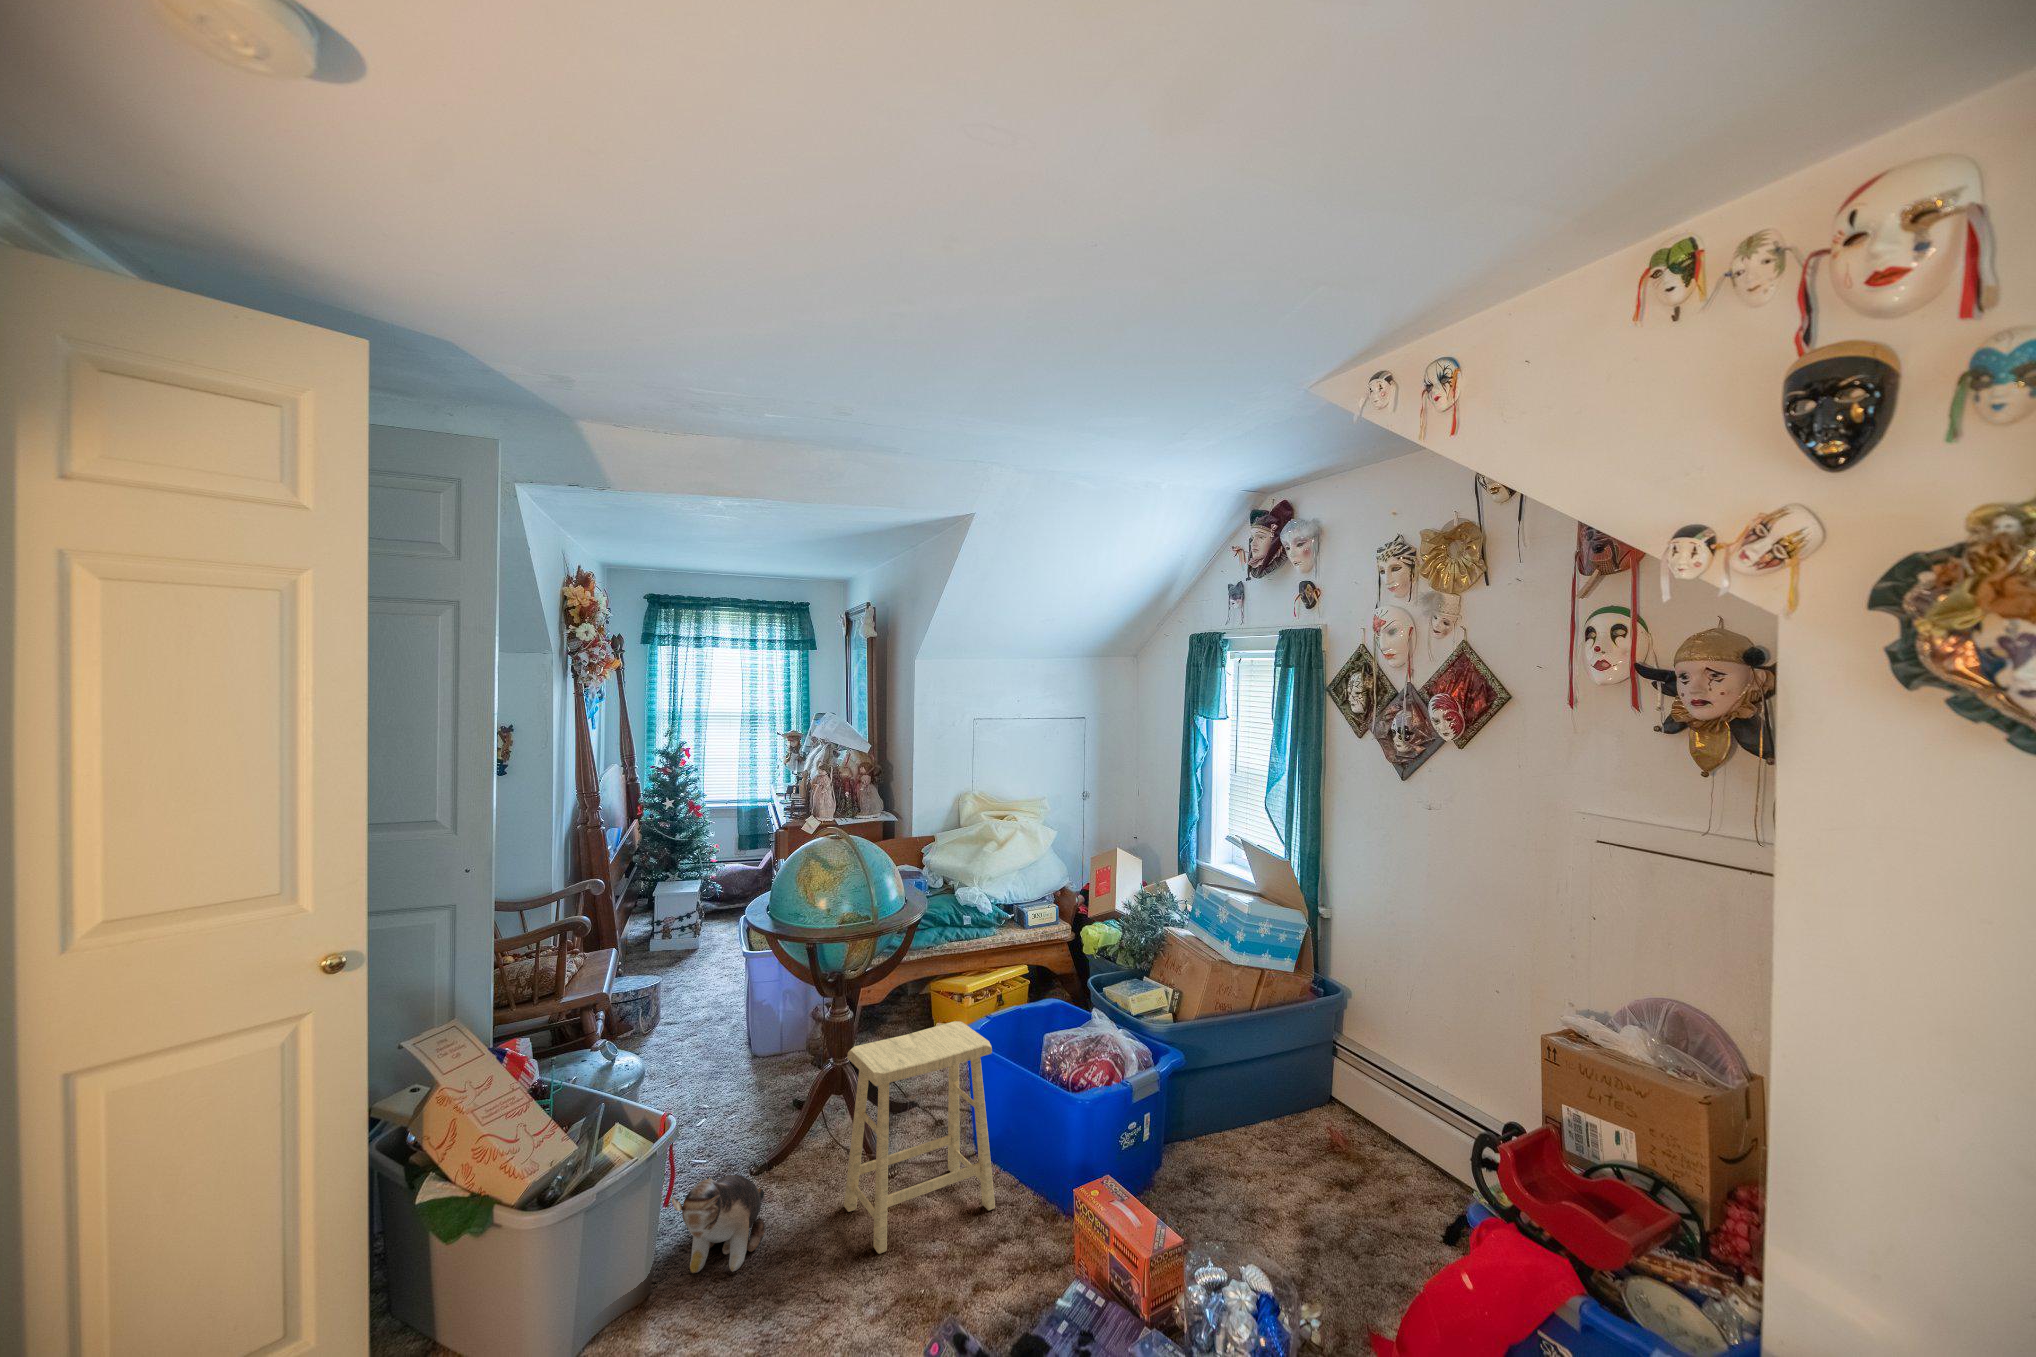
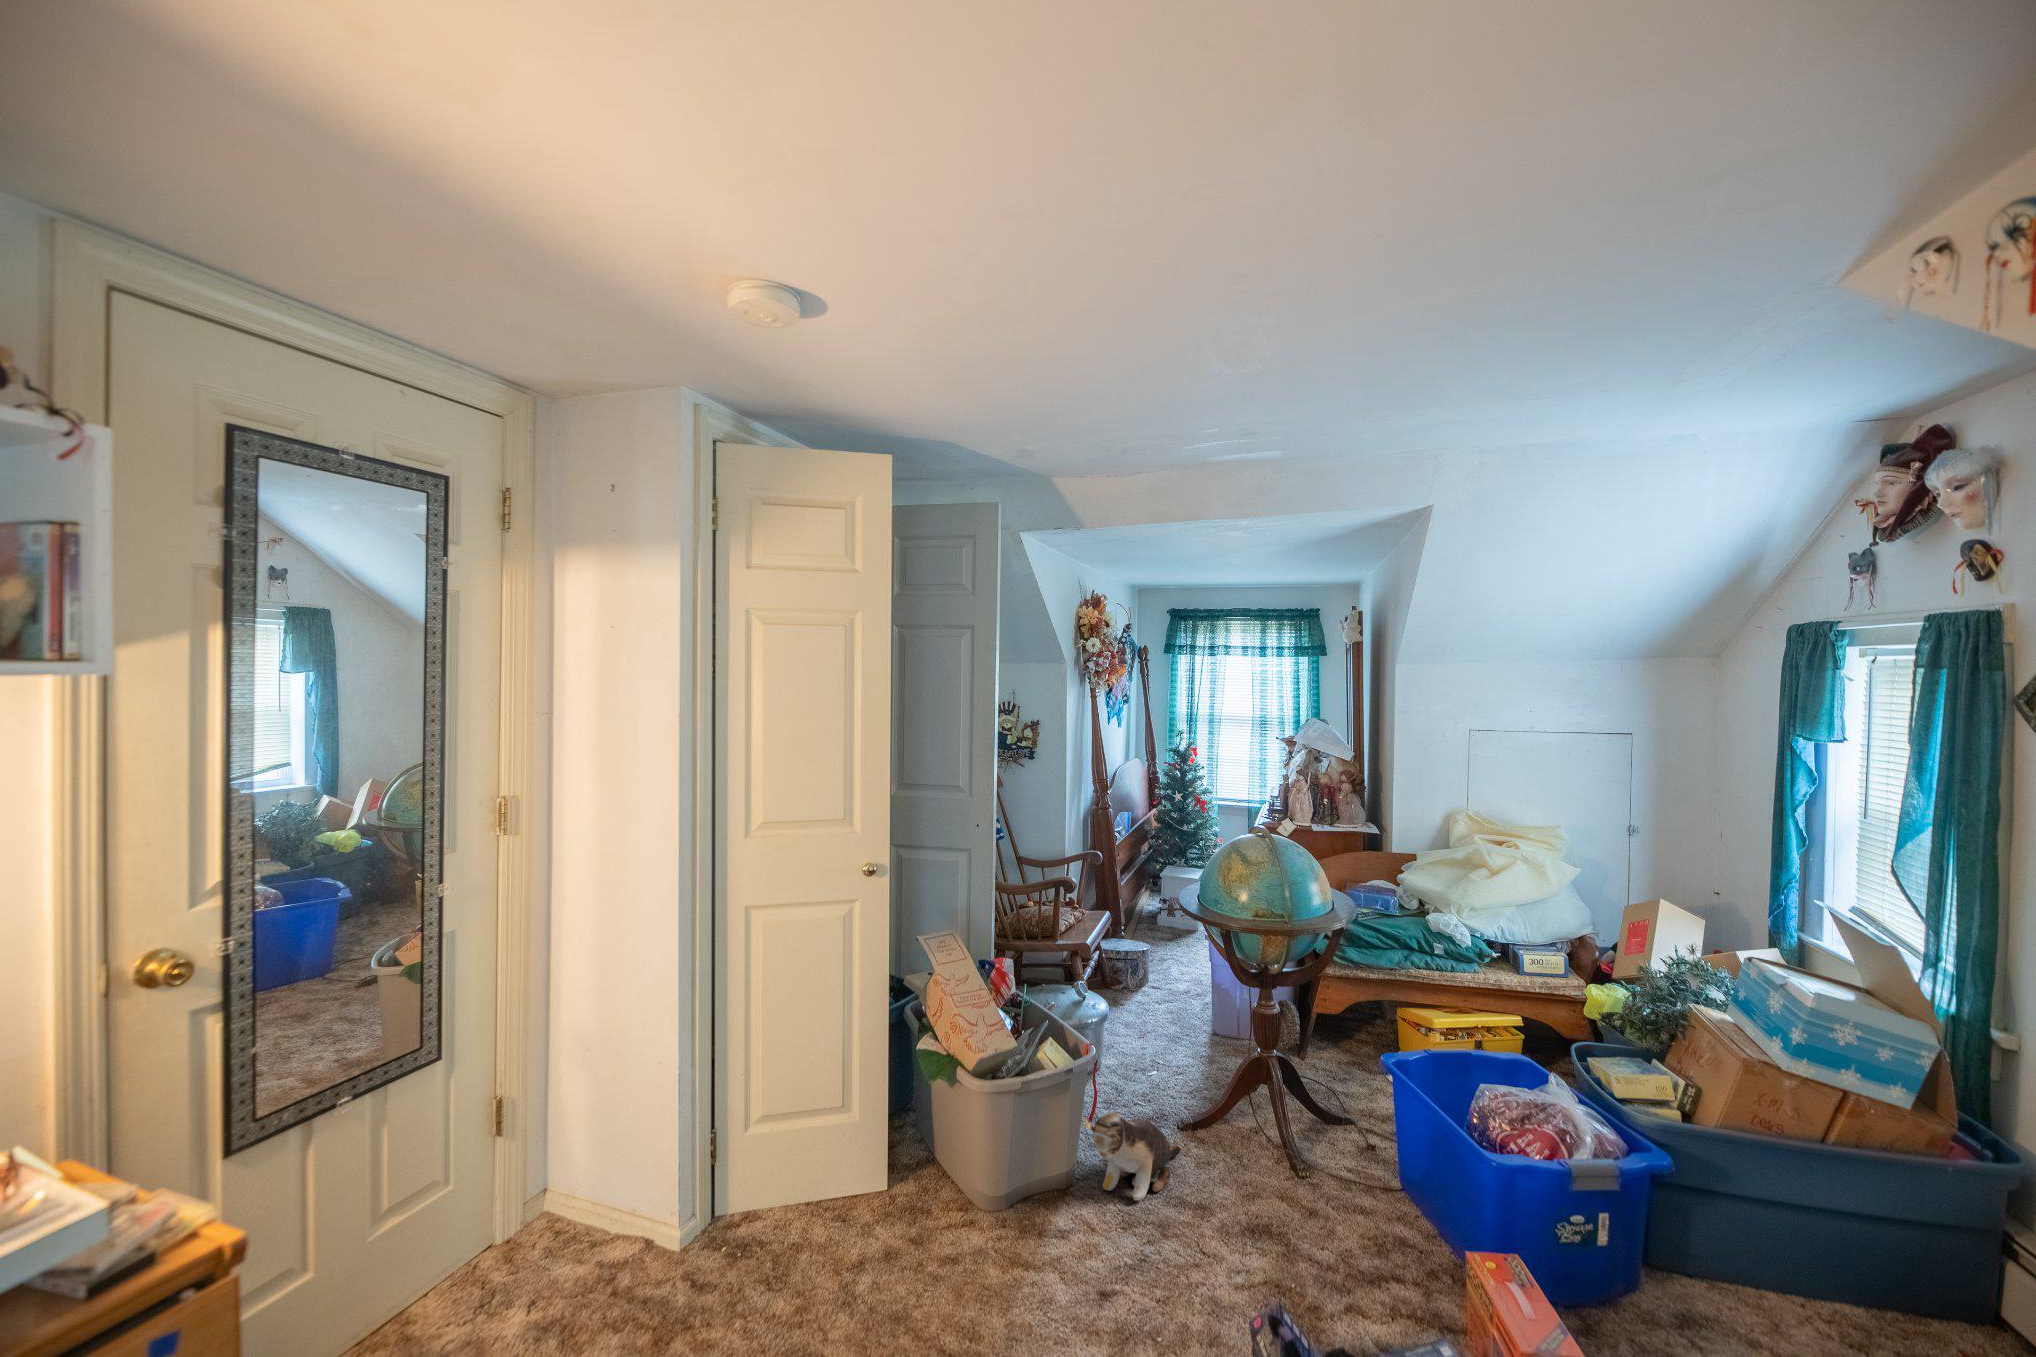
footstool: present [844,1021,995,1254] -> none [1247,1036,1399,1241]

